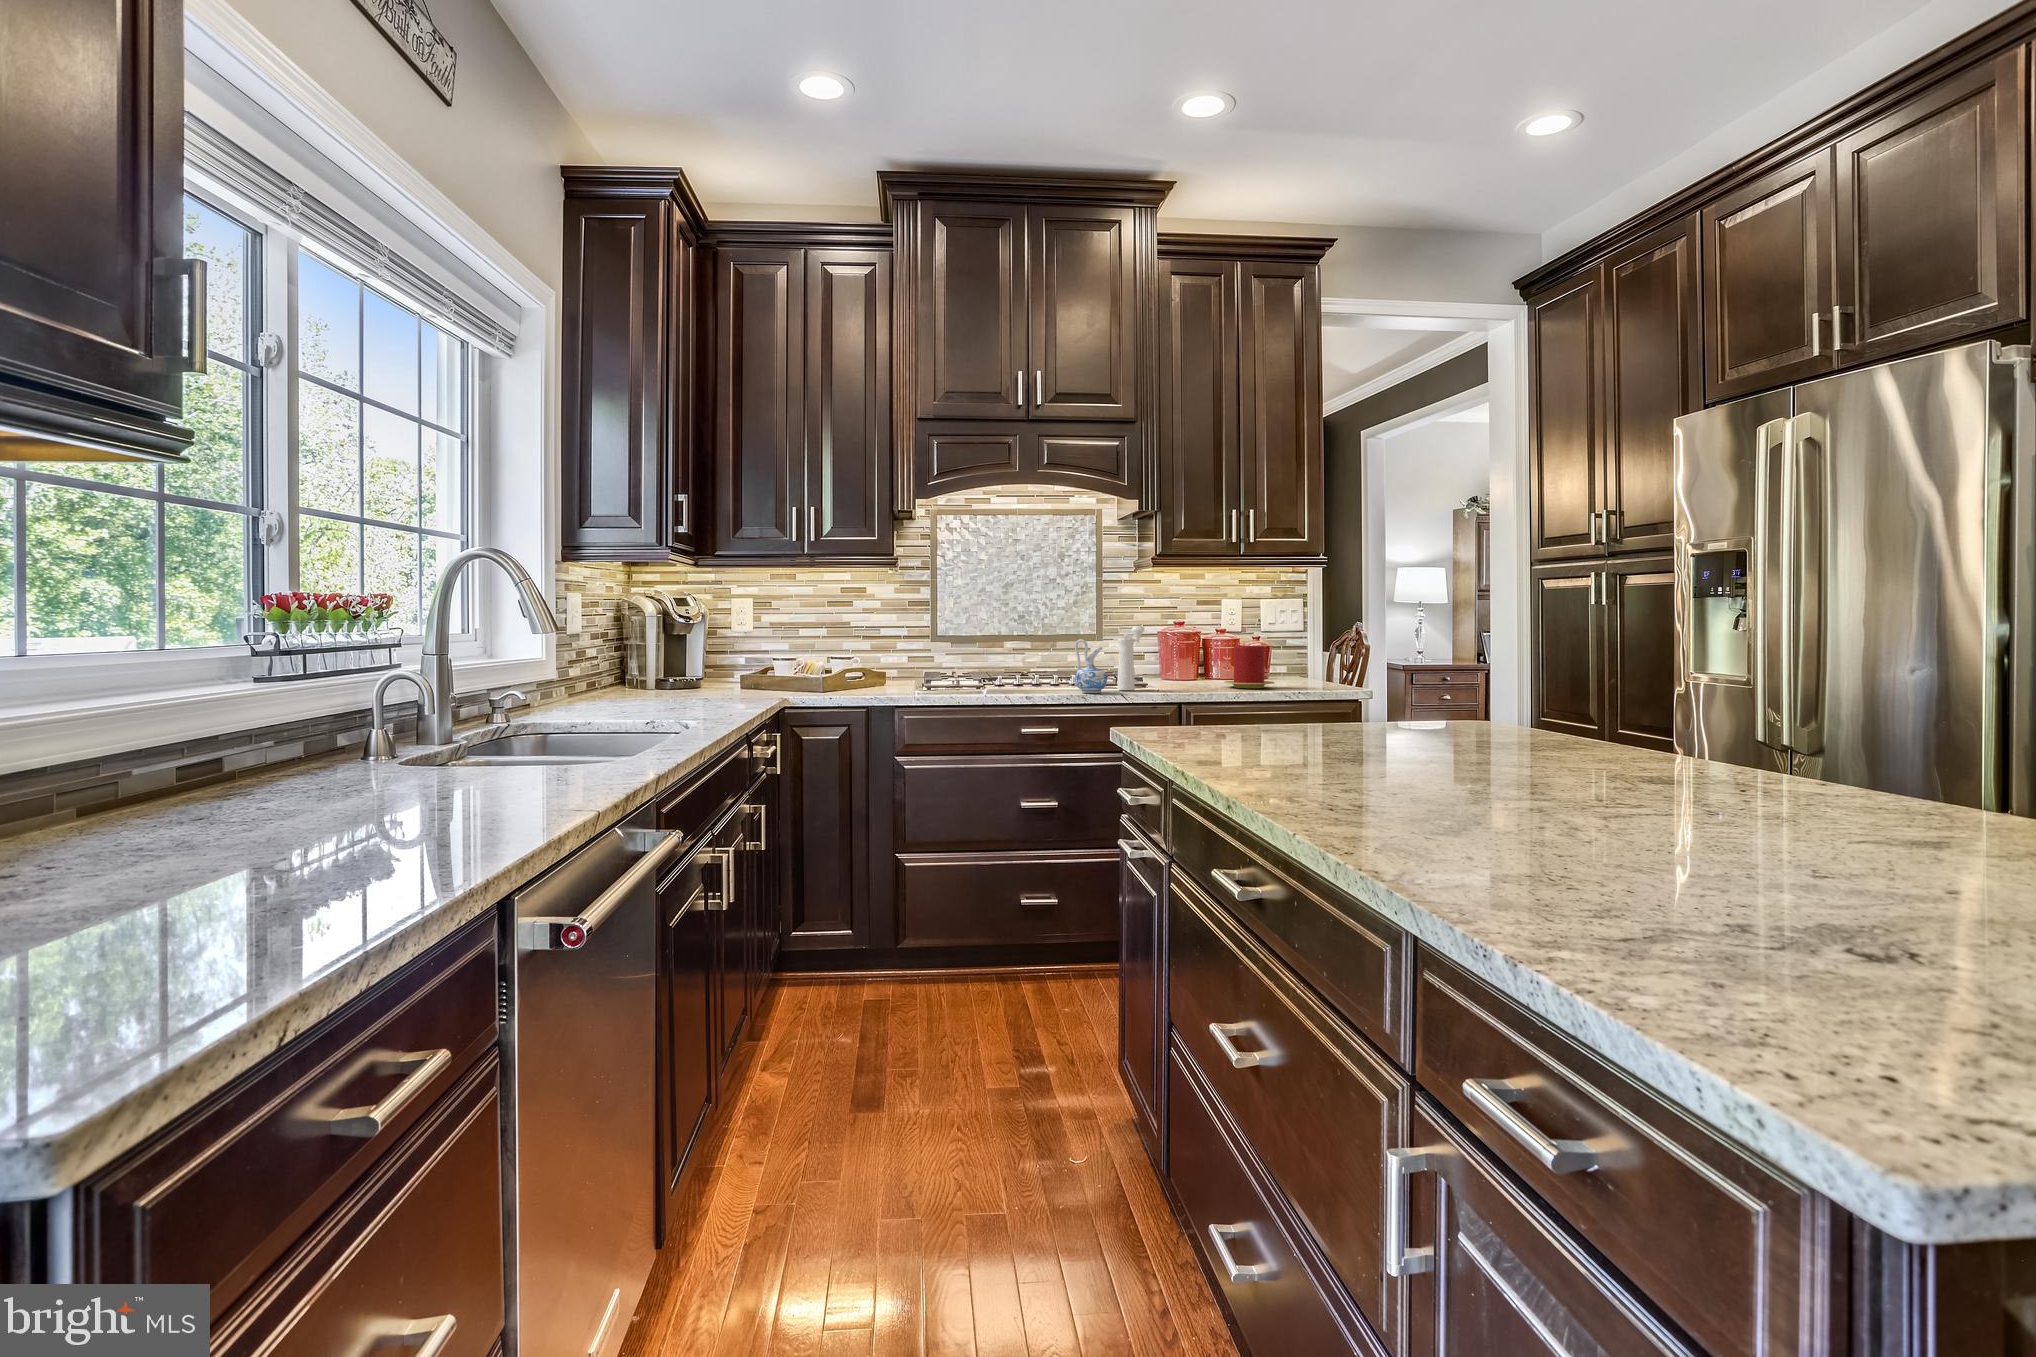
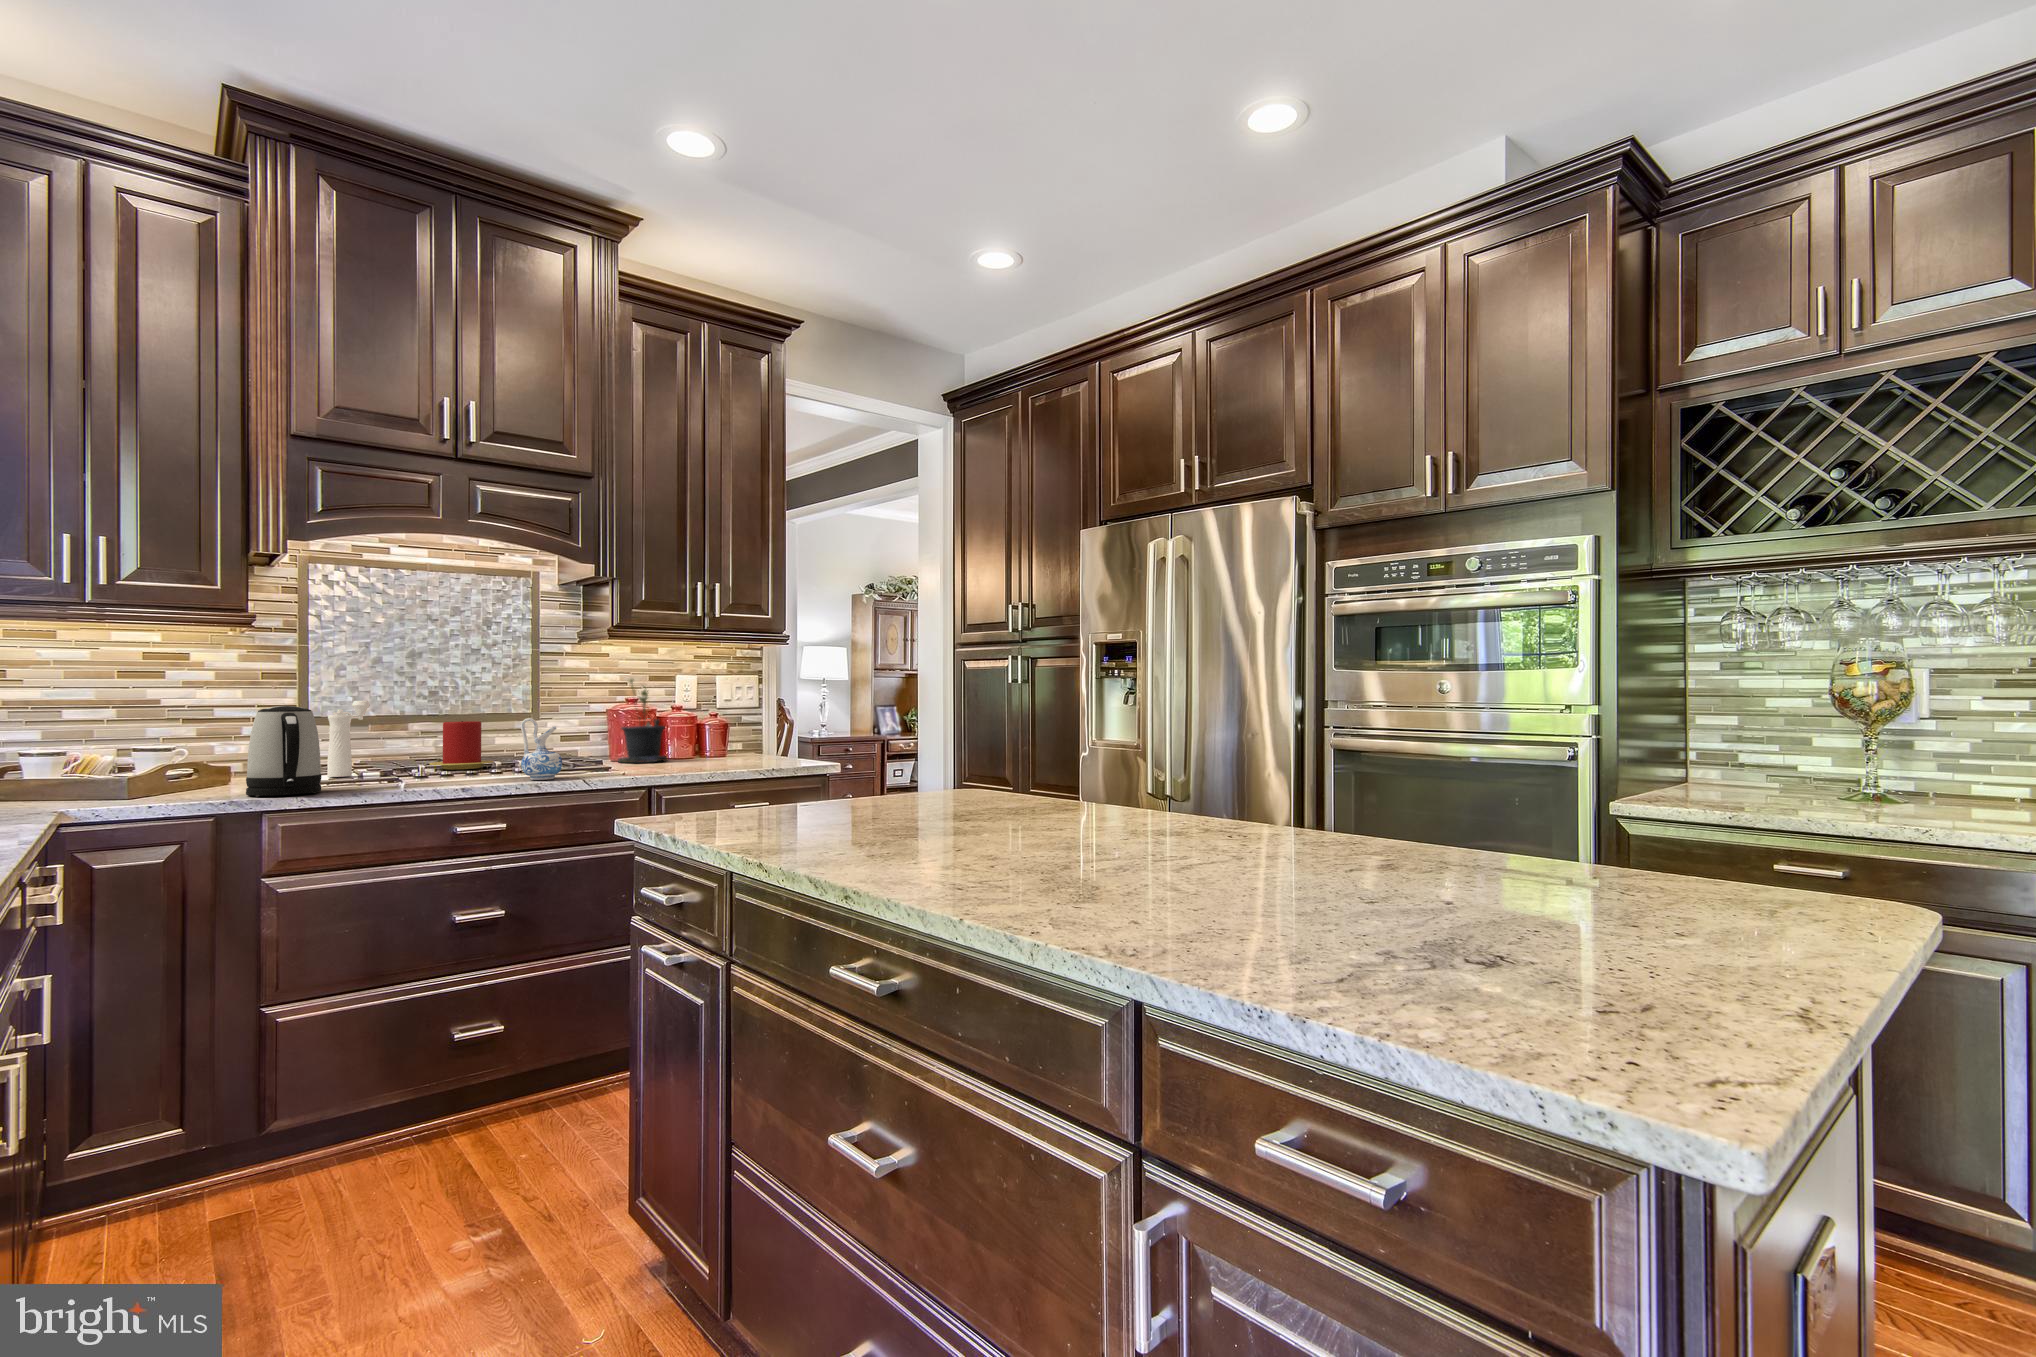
potted plant: none [1162,604,1212,683] -> present [618,679,669,763]
kettle: none [888,627,933,695] -> present [246,706,321,796]
pepper mill: present [1118,627,1144,690] -> present [327,701,370,777]
candle: present [1224,645,1274,688] -> present [430,721,494,769]

